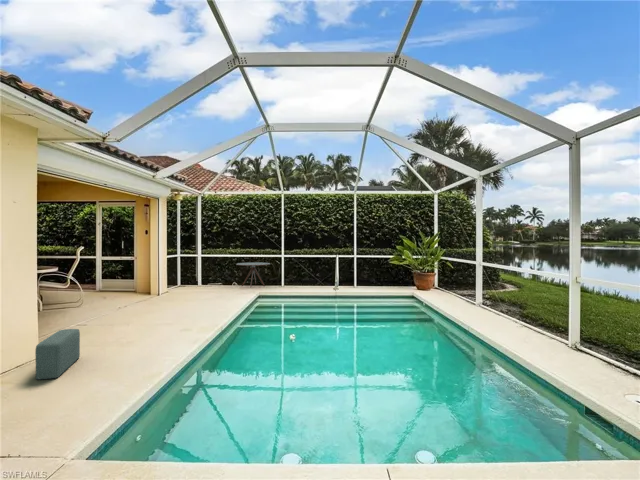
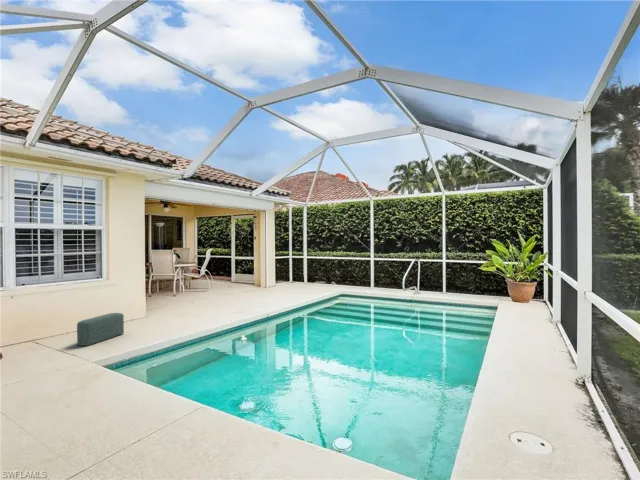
round table: present [236,262,270,286] -> none [334,266,365,290]

